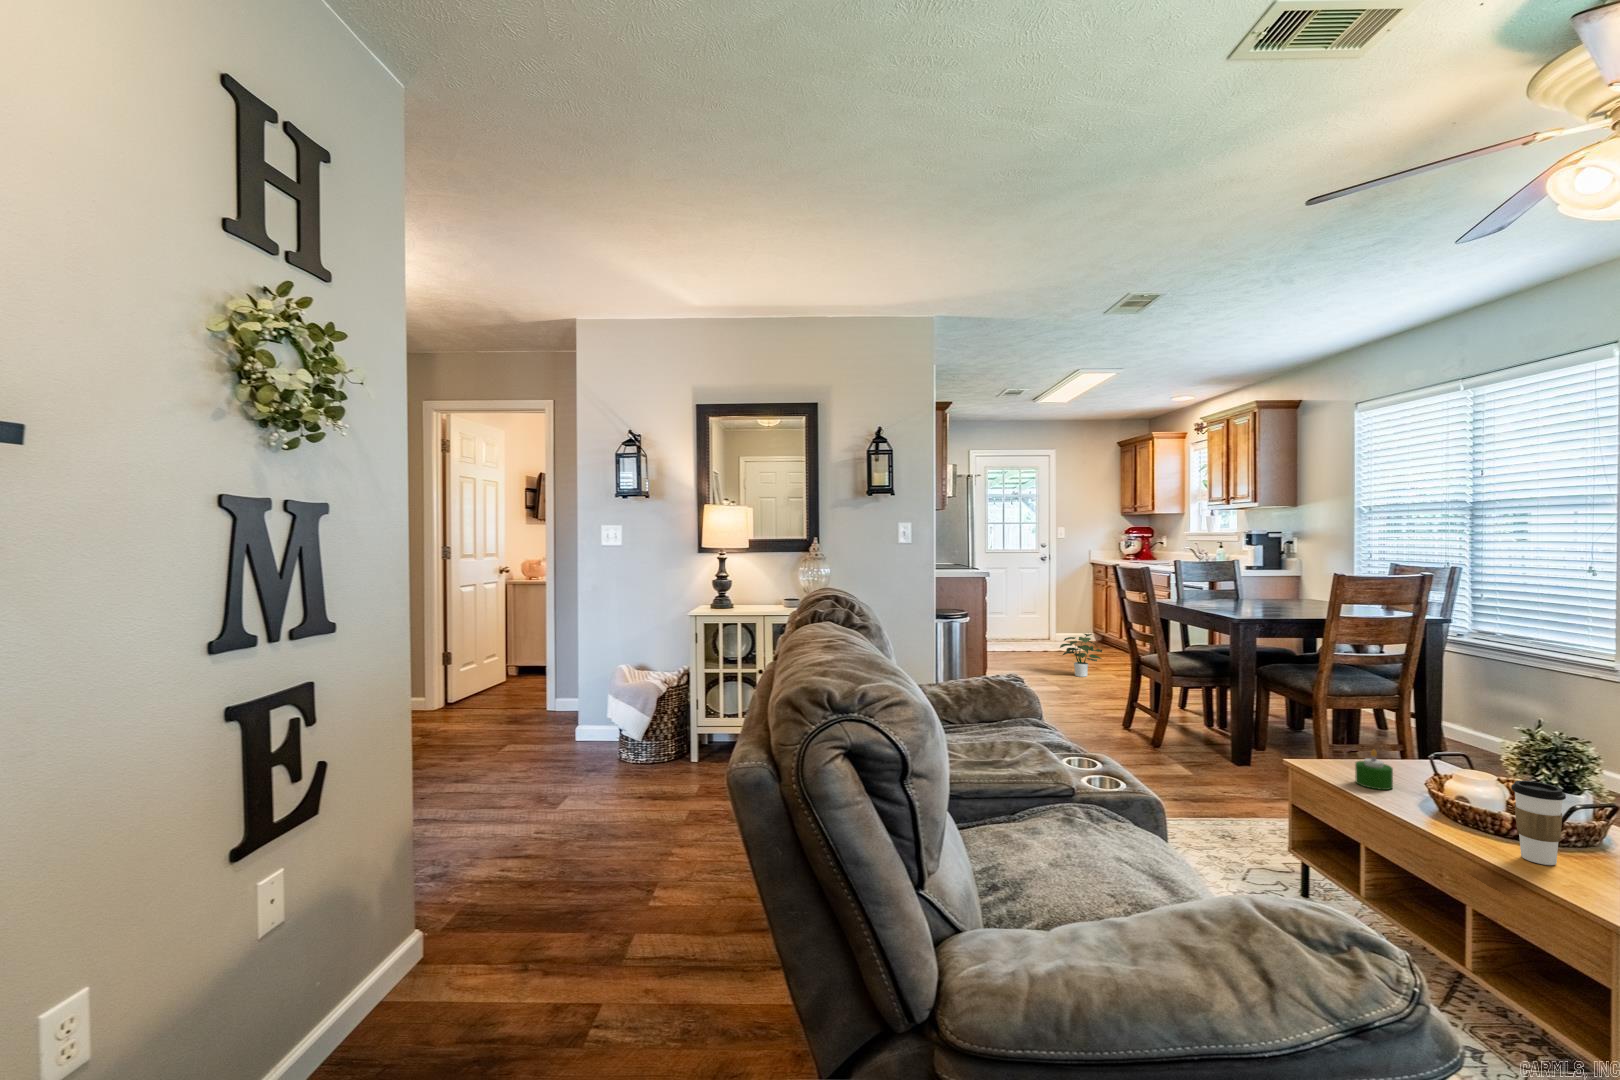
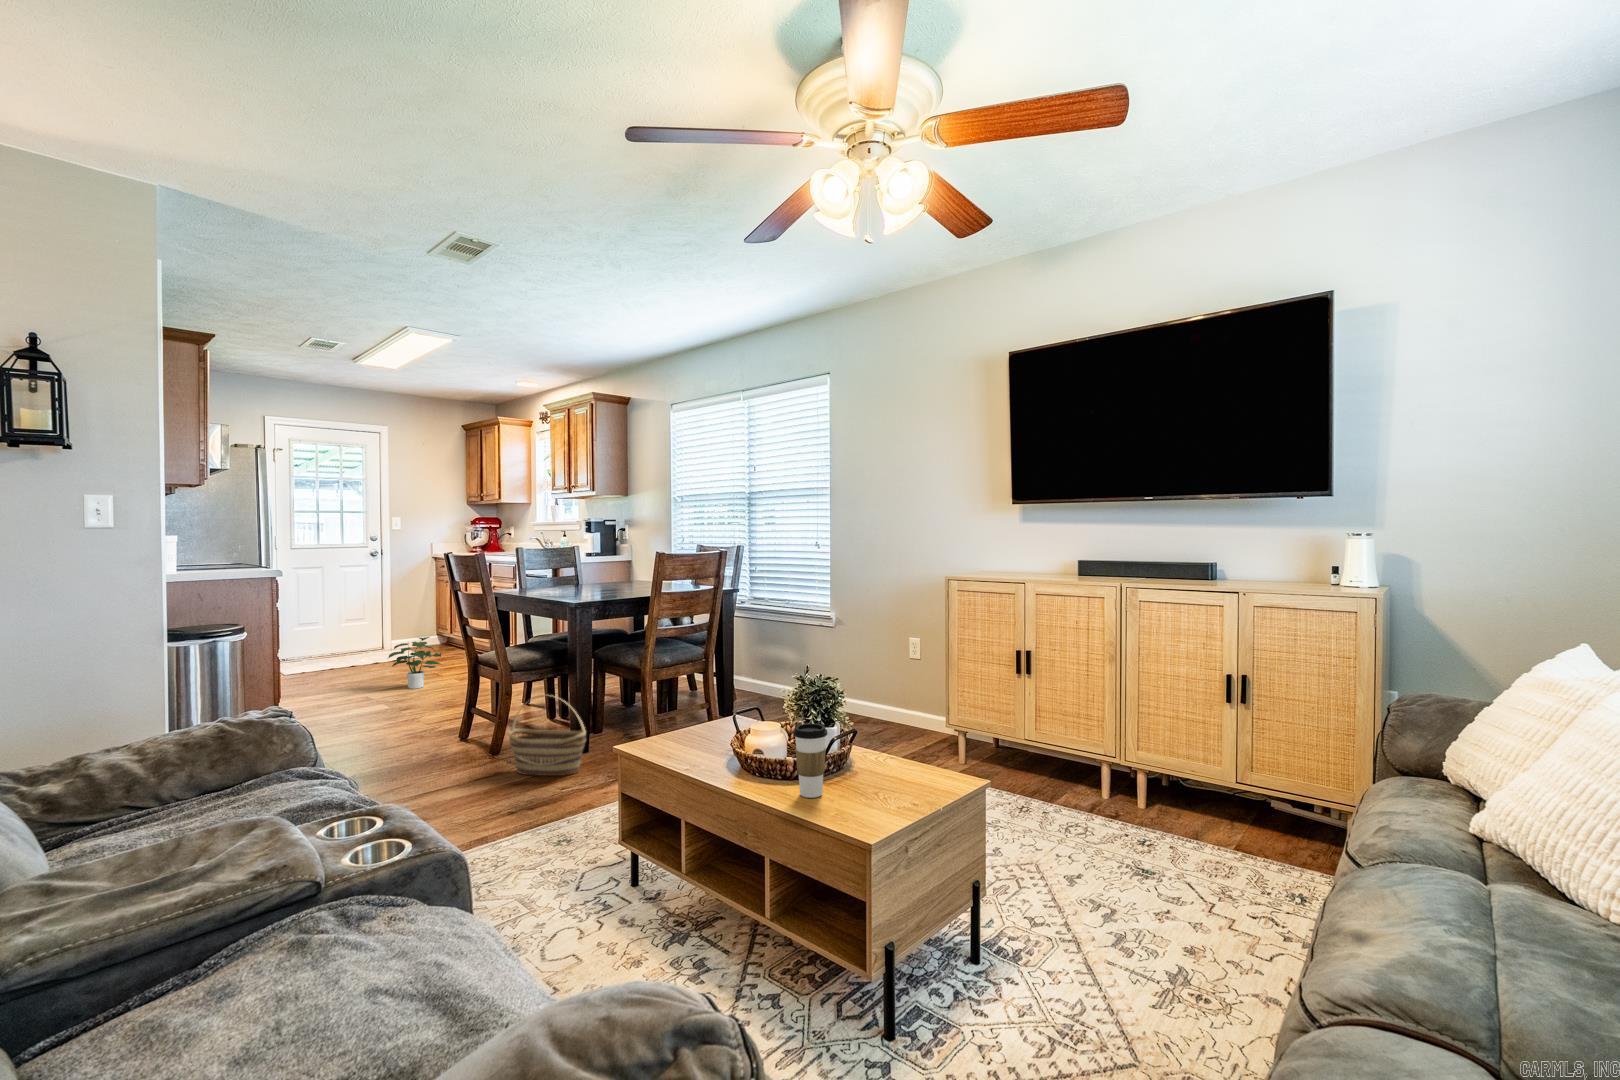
basket: none [1170,701,1248,781] -> present [509,699,586,776]
candle: present [1355,750,1393,790] -> none [677,719,706,758]

